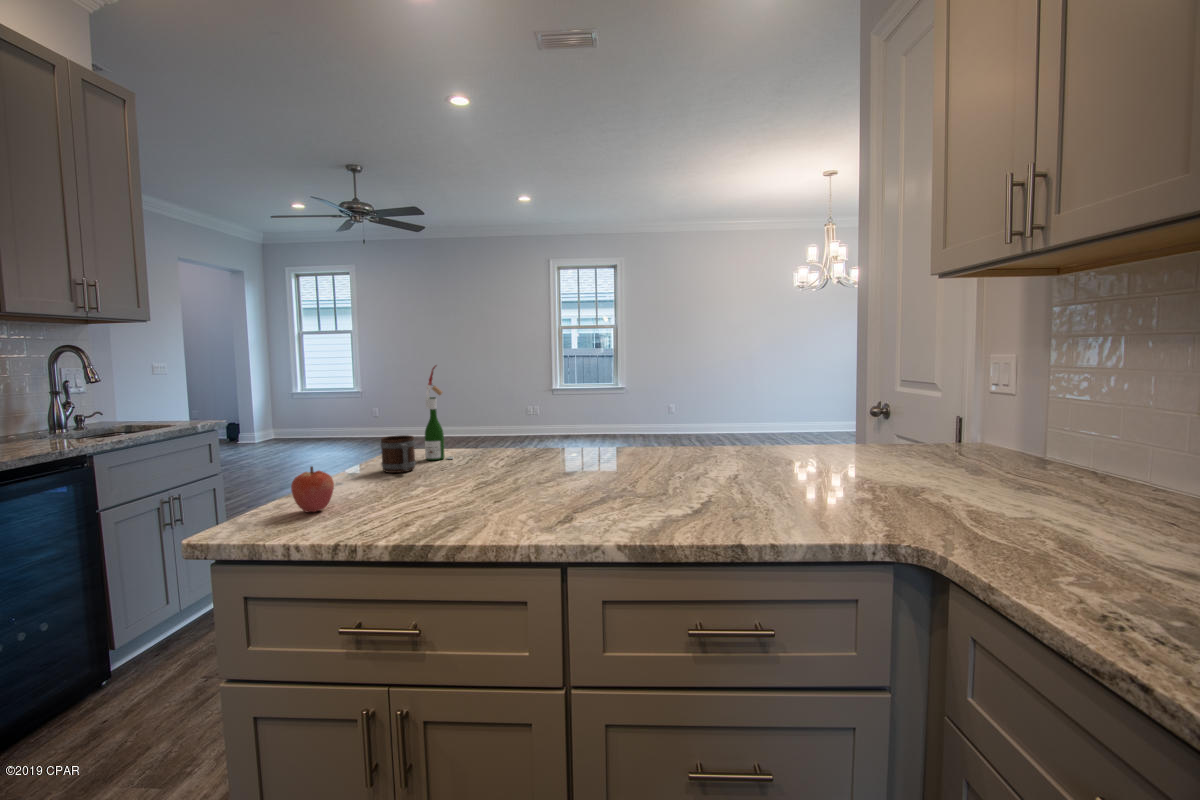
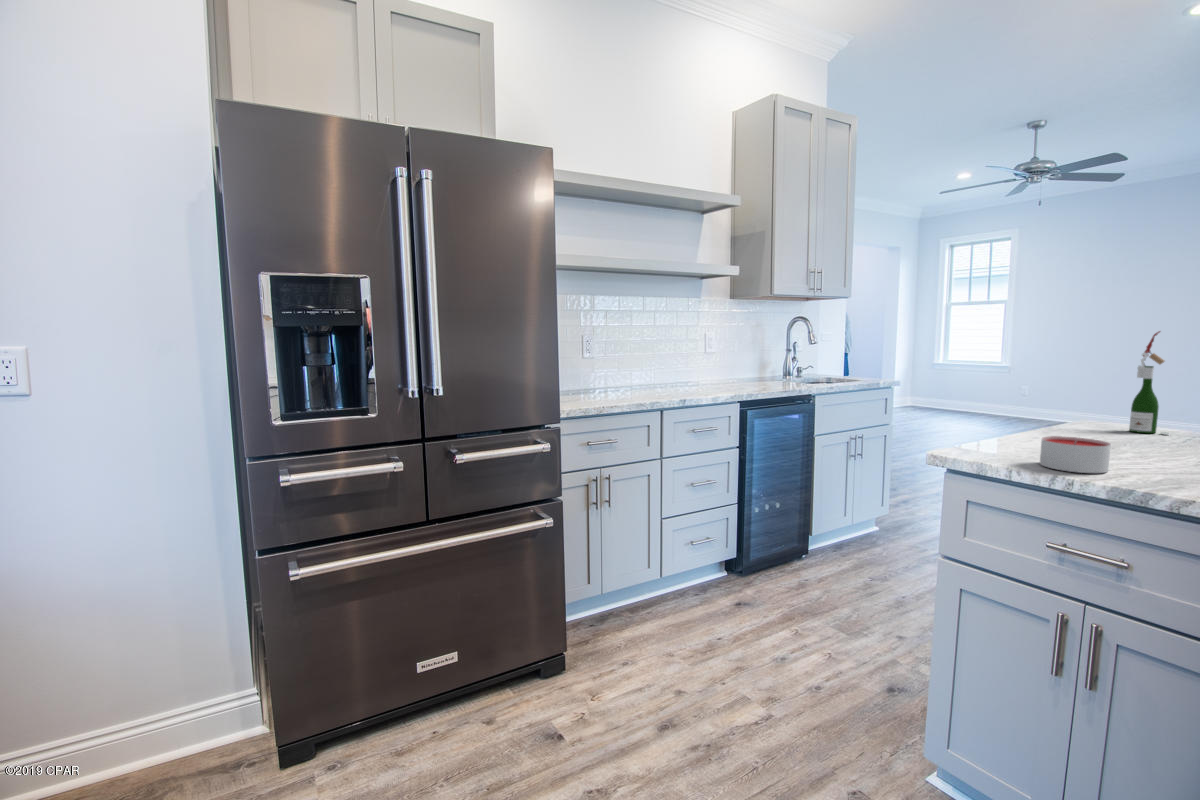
mug: present [380,435,416,473] -> none [1077,401,1122,438]
apple: present [291,466,334,512] -> none [1000,413,1040,451]
candle: none [328,488,394,534] -> present [1040,436,1111,473]

